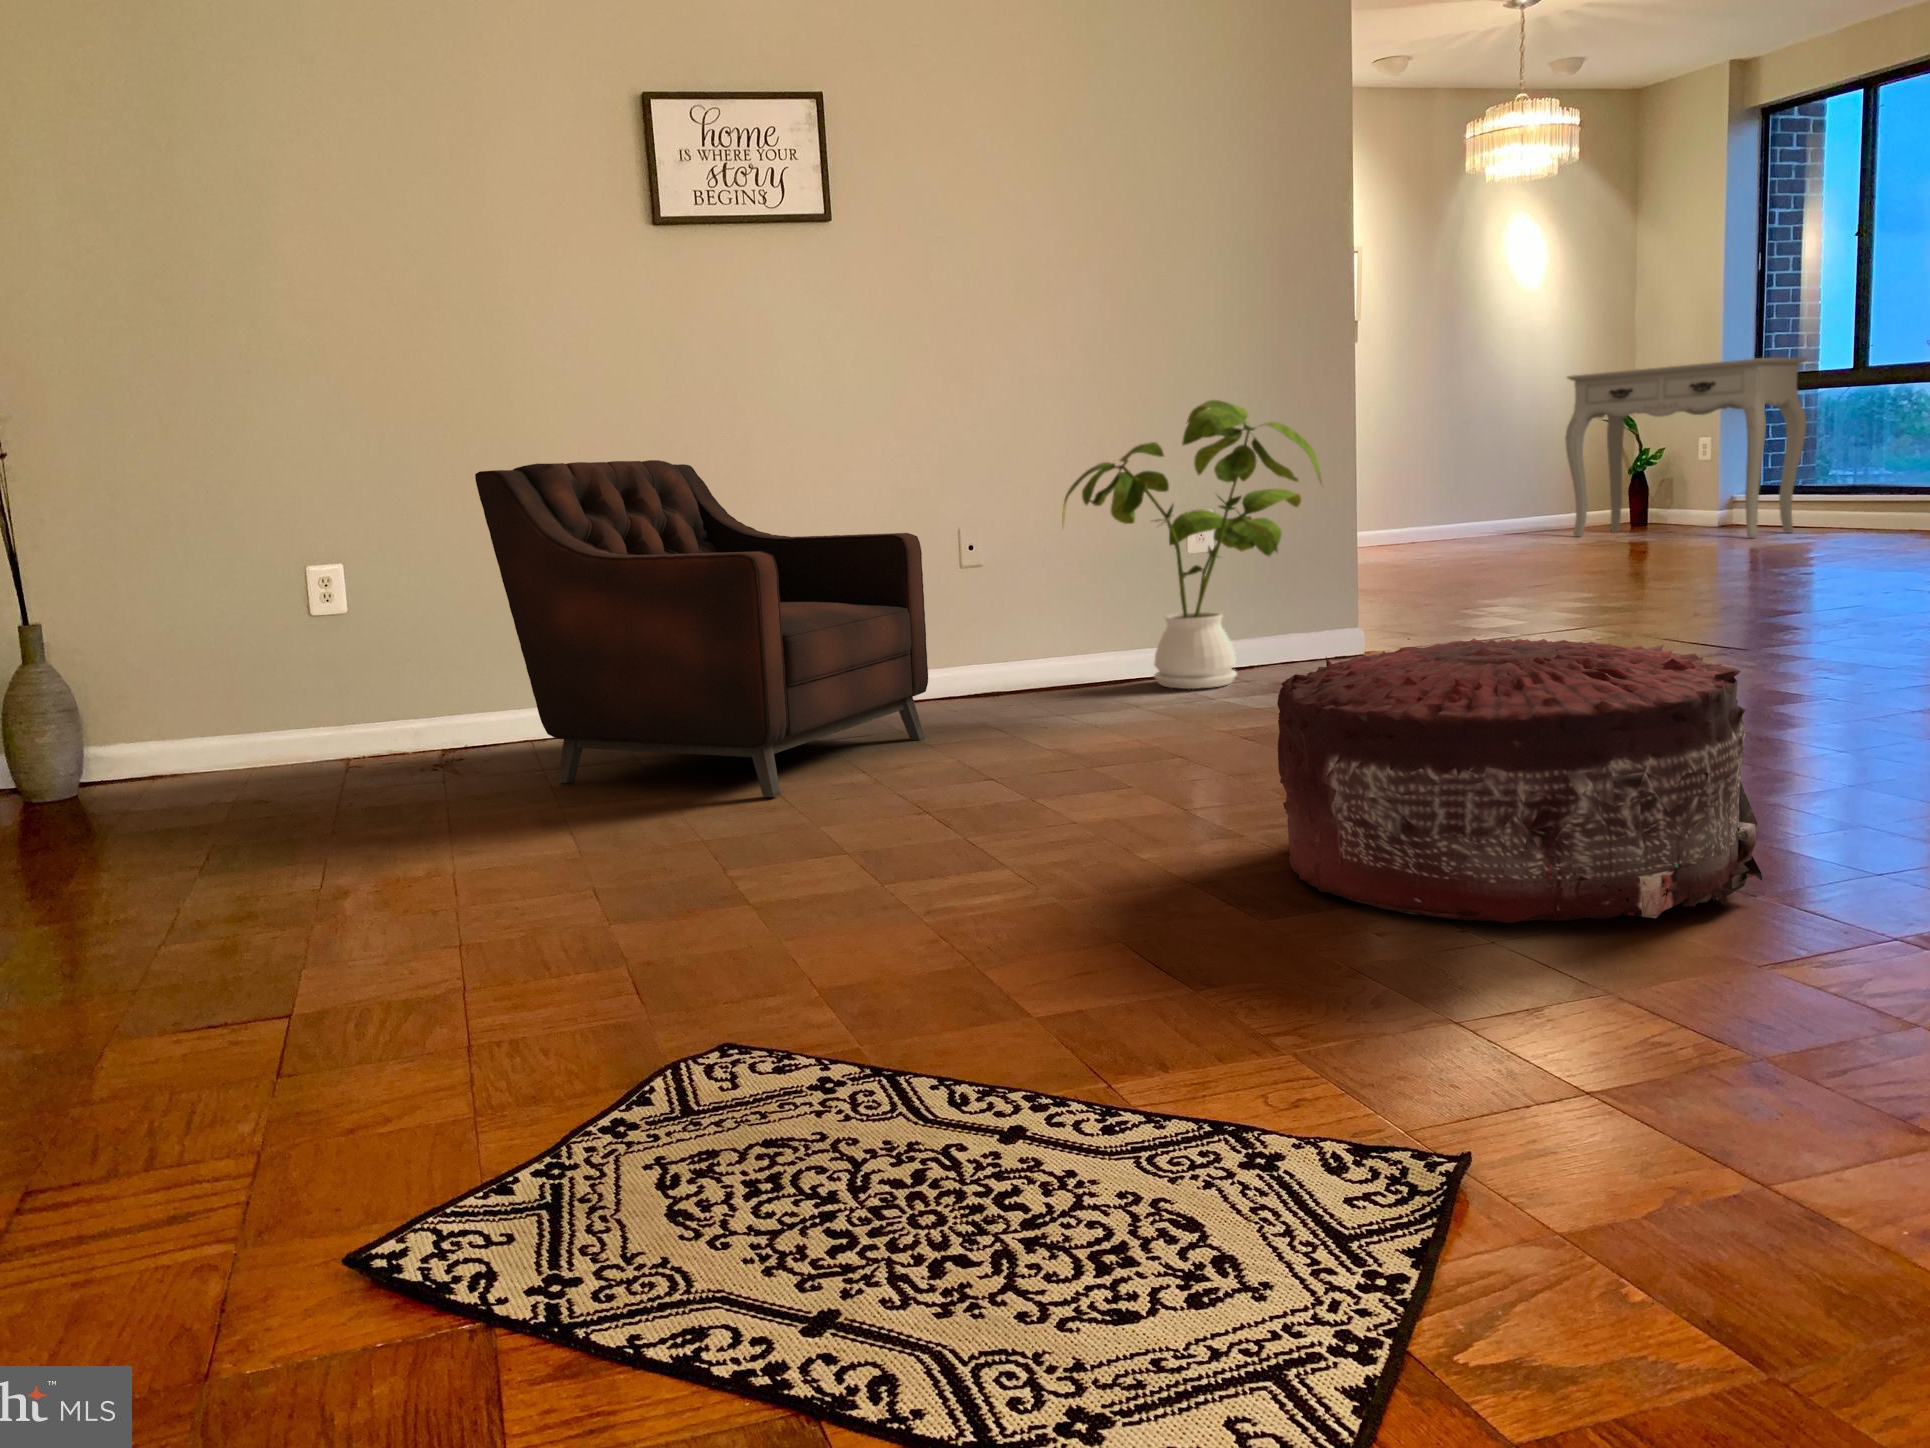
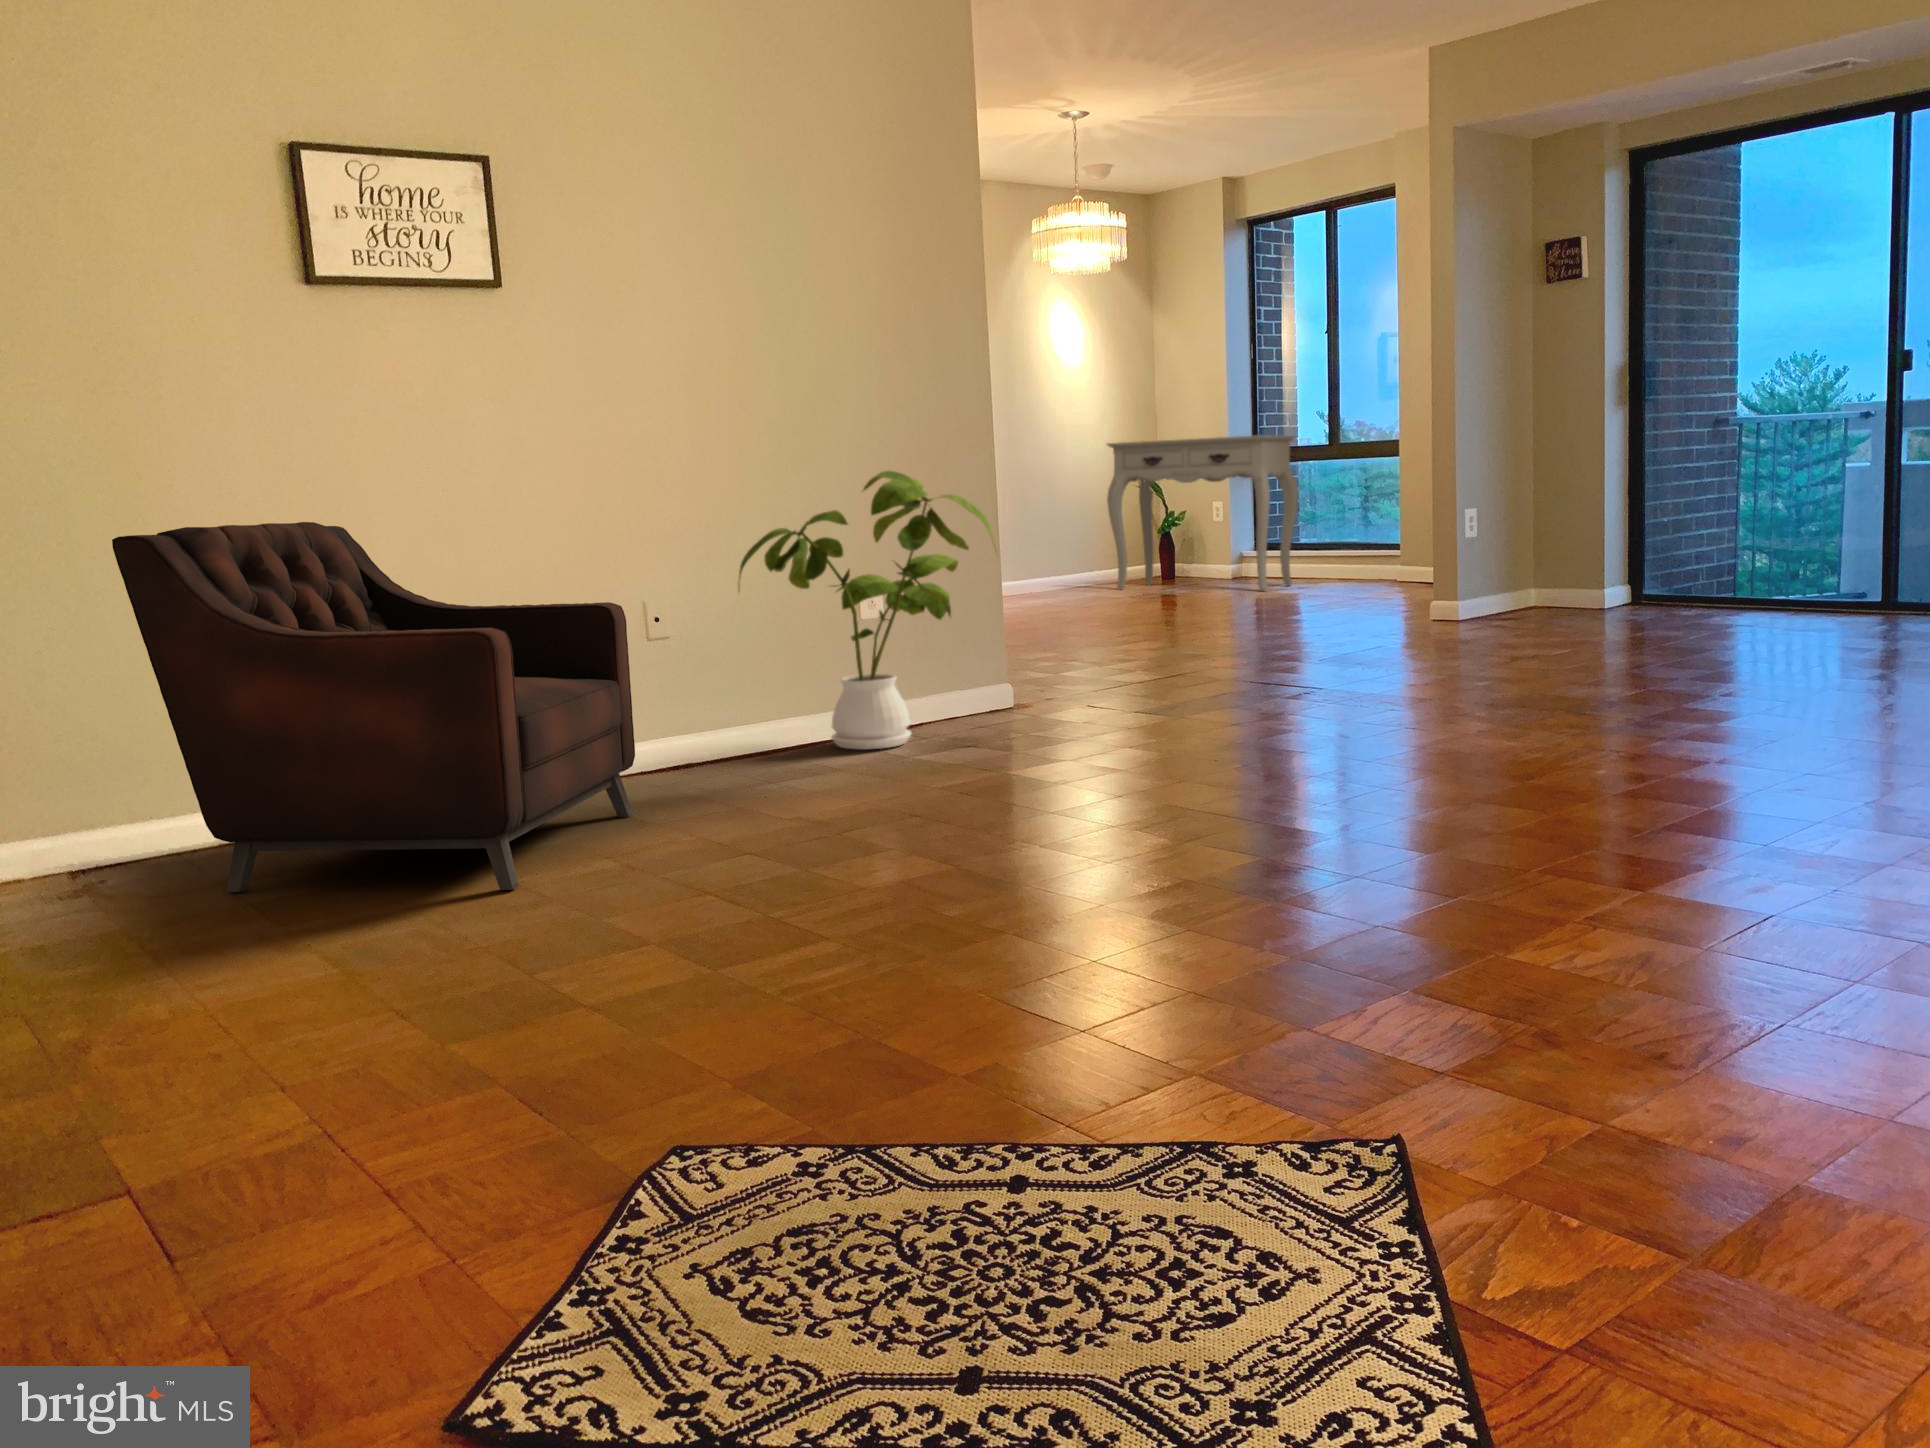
pouf: present [1277,638,1763,923] -> none [1061,700,1461,948]

